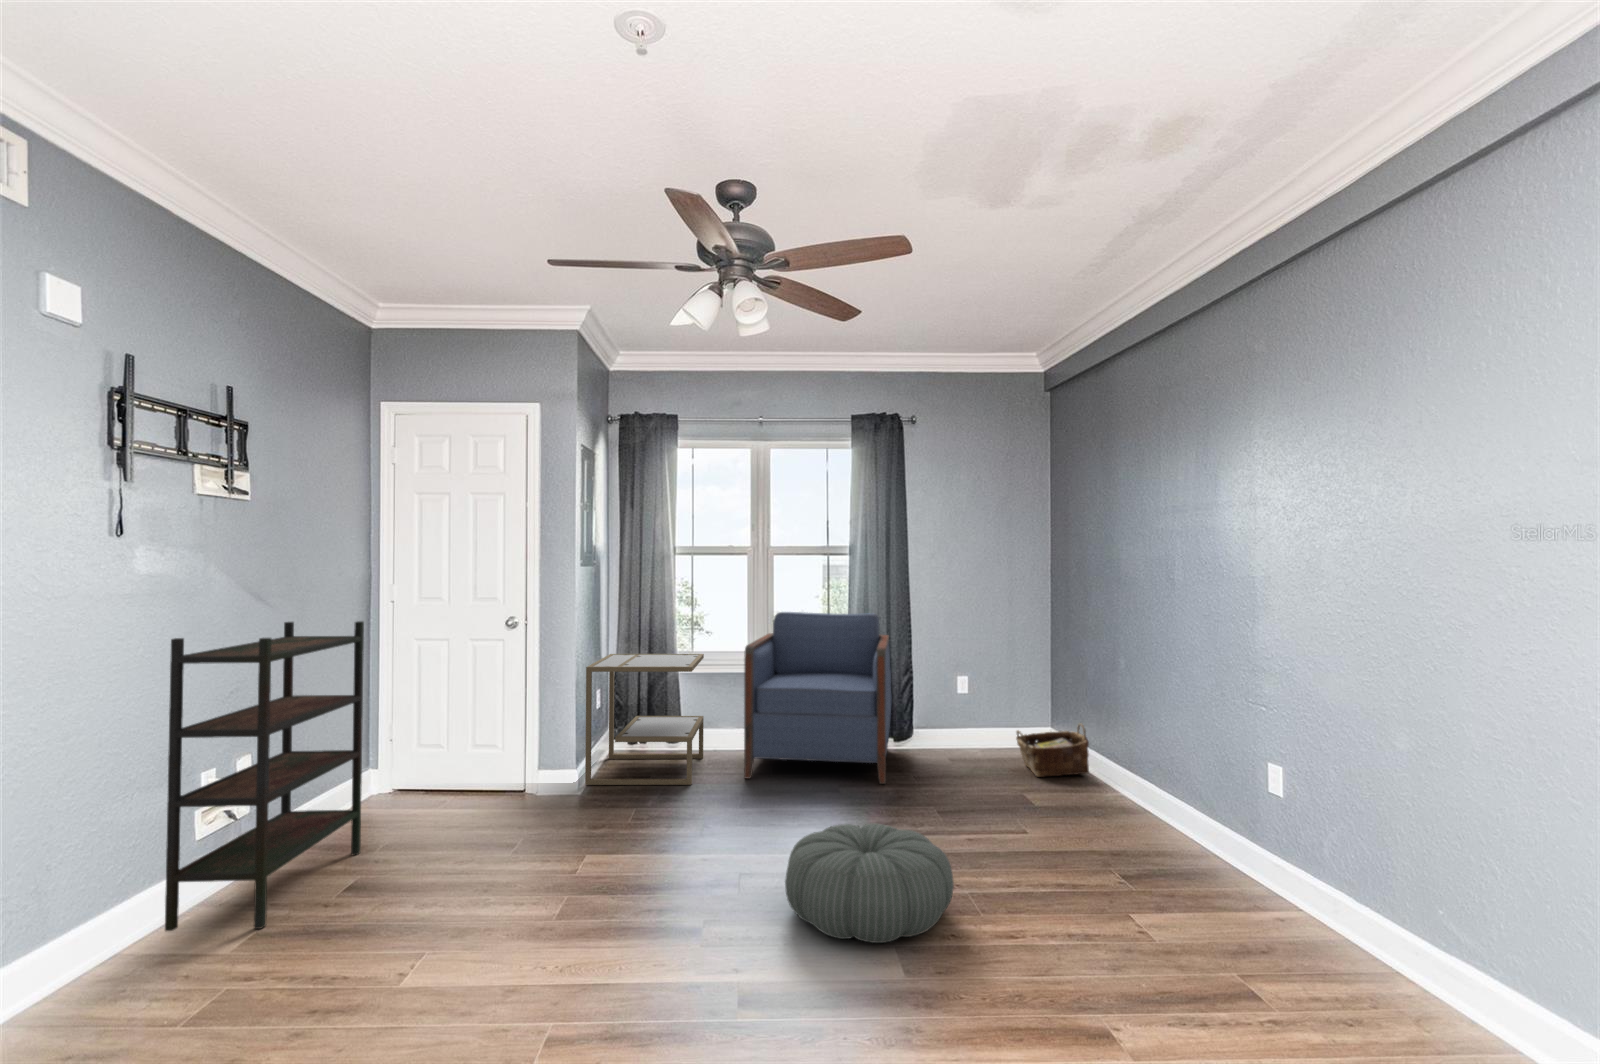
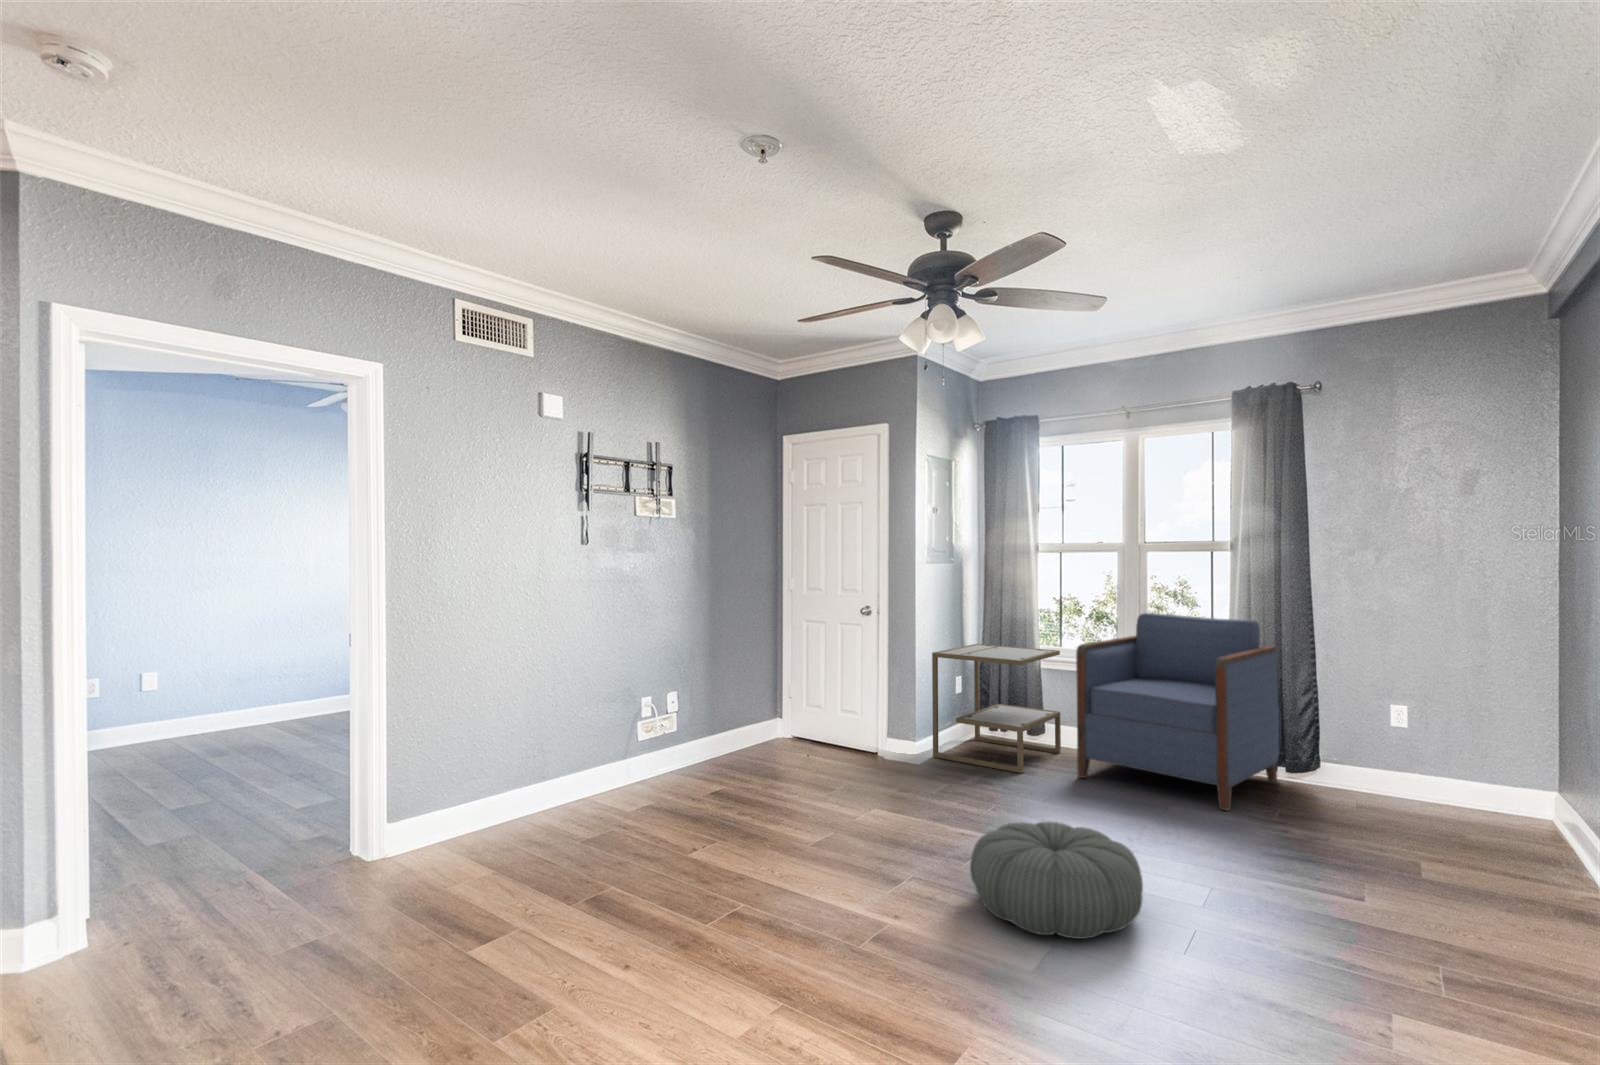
bookshelf: present [165,621,364,931] -> none [615,601,743,803]
woven basket: present [1016,723,1089,777] -> none [1435,780,1555,856]

